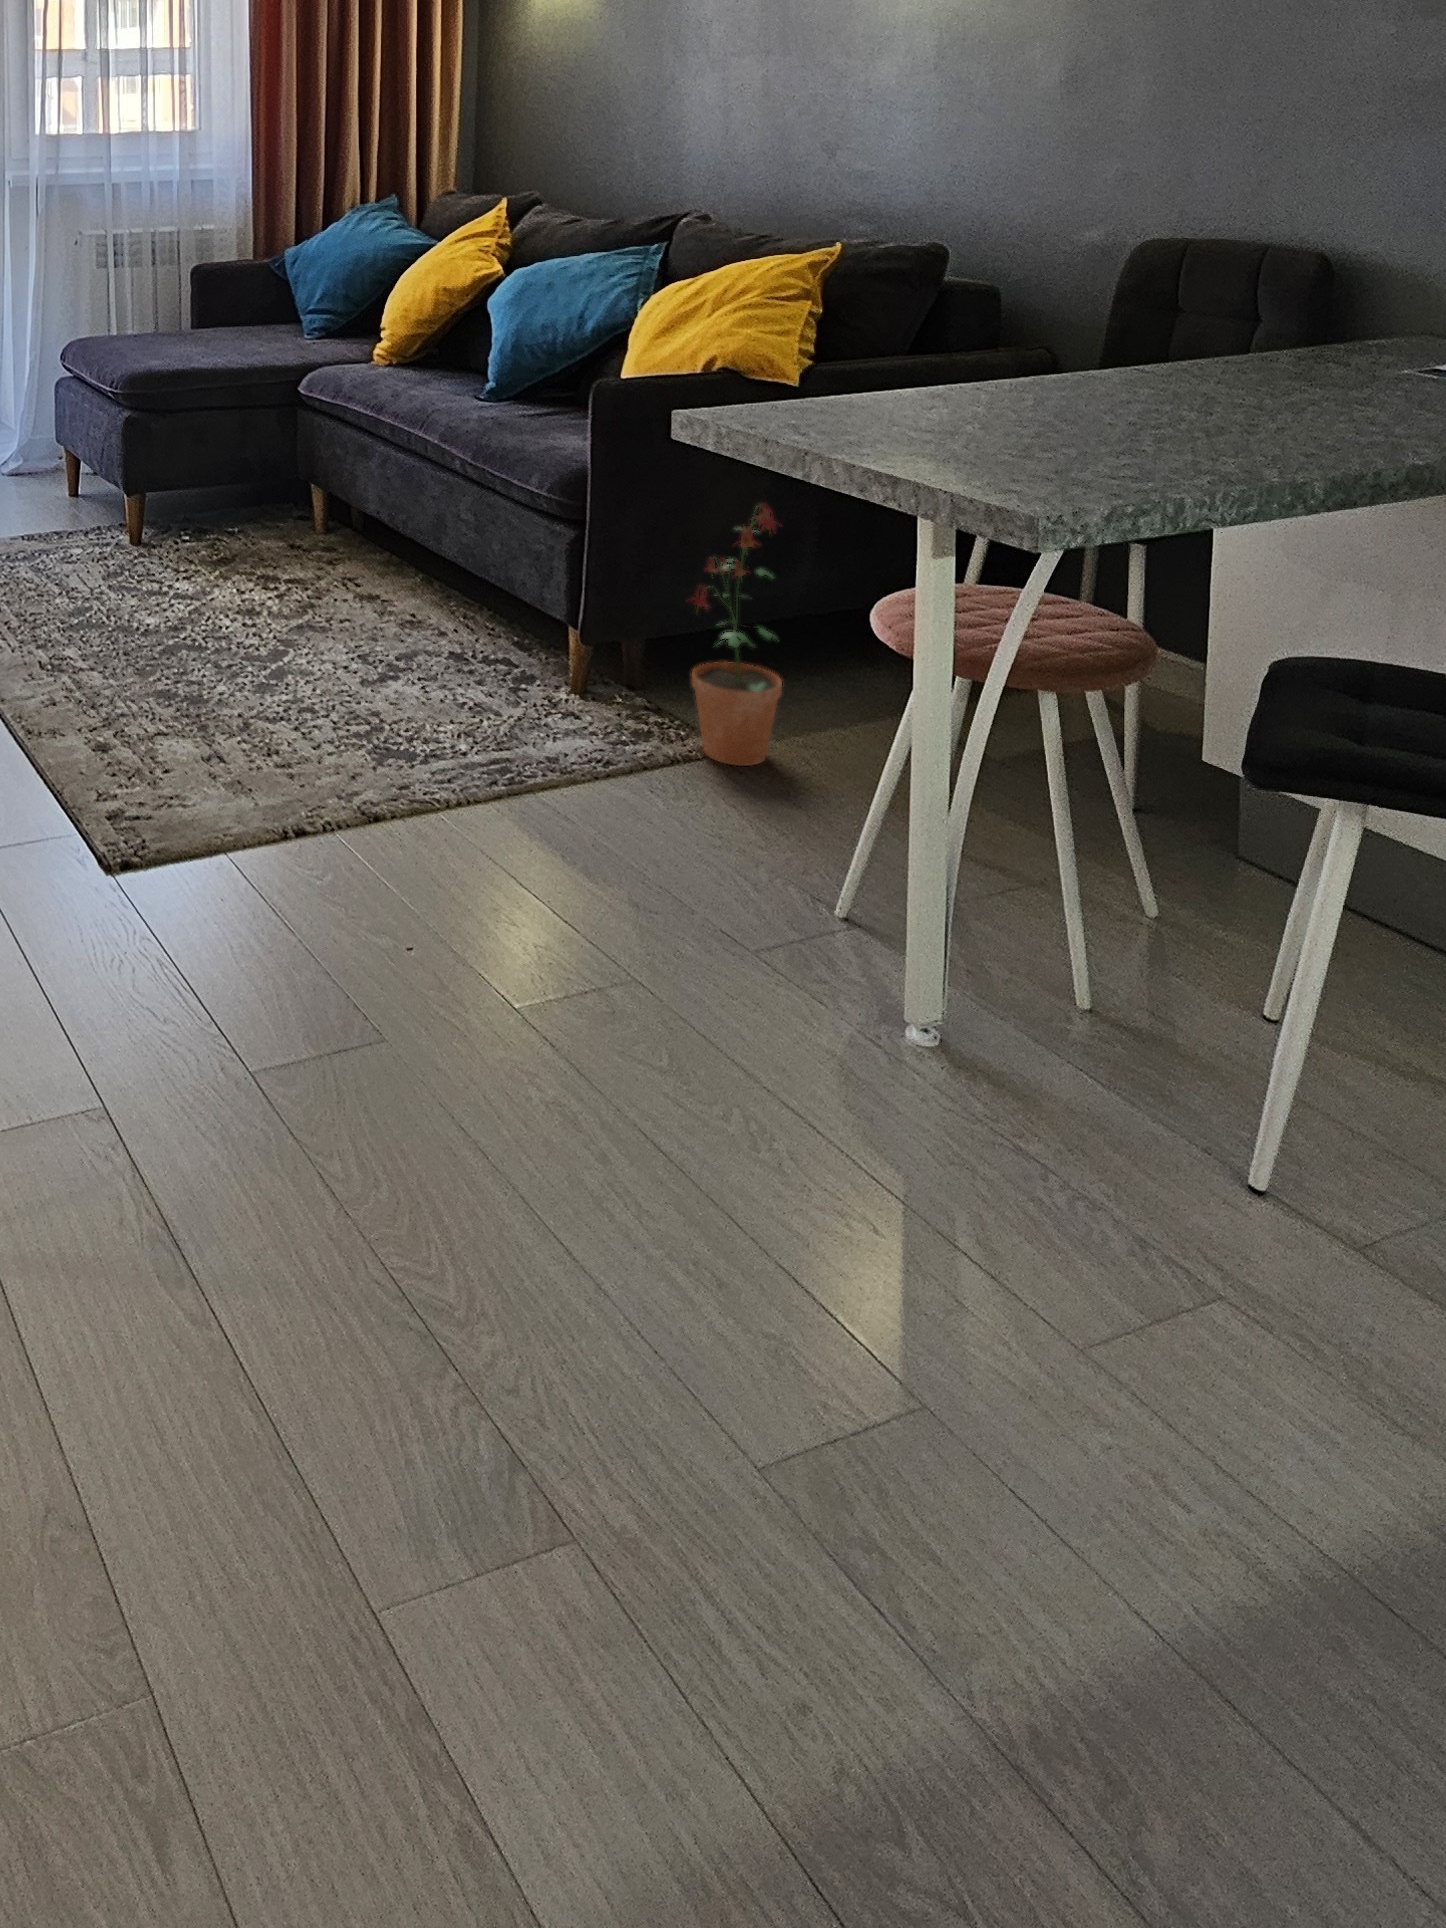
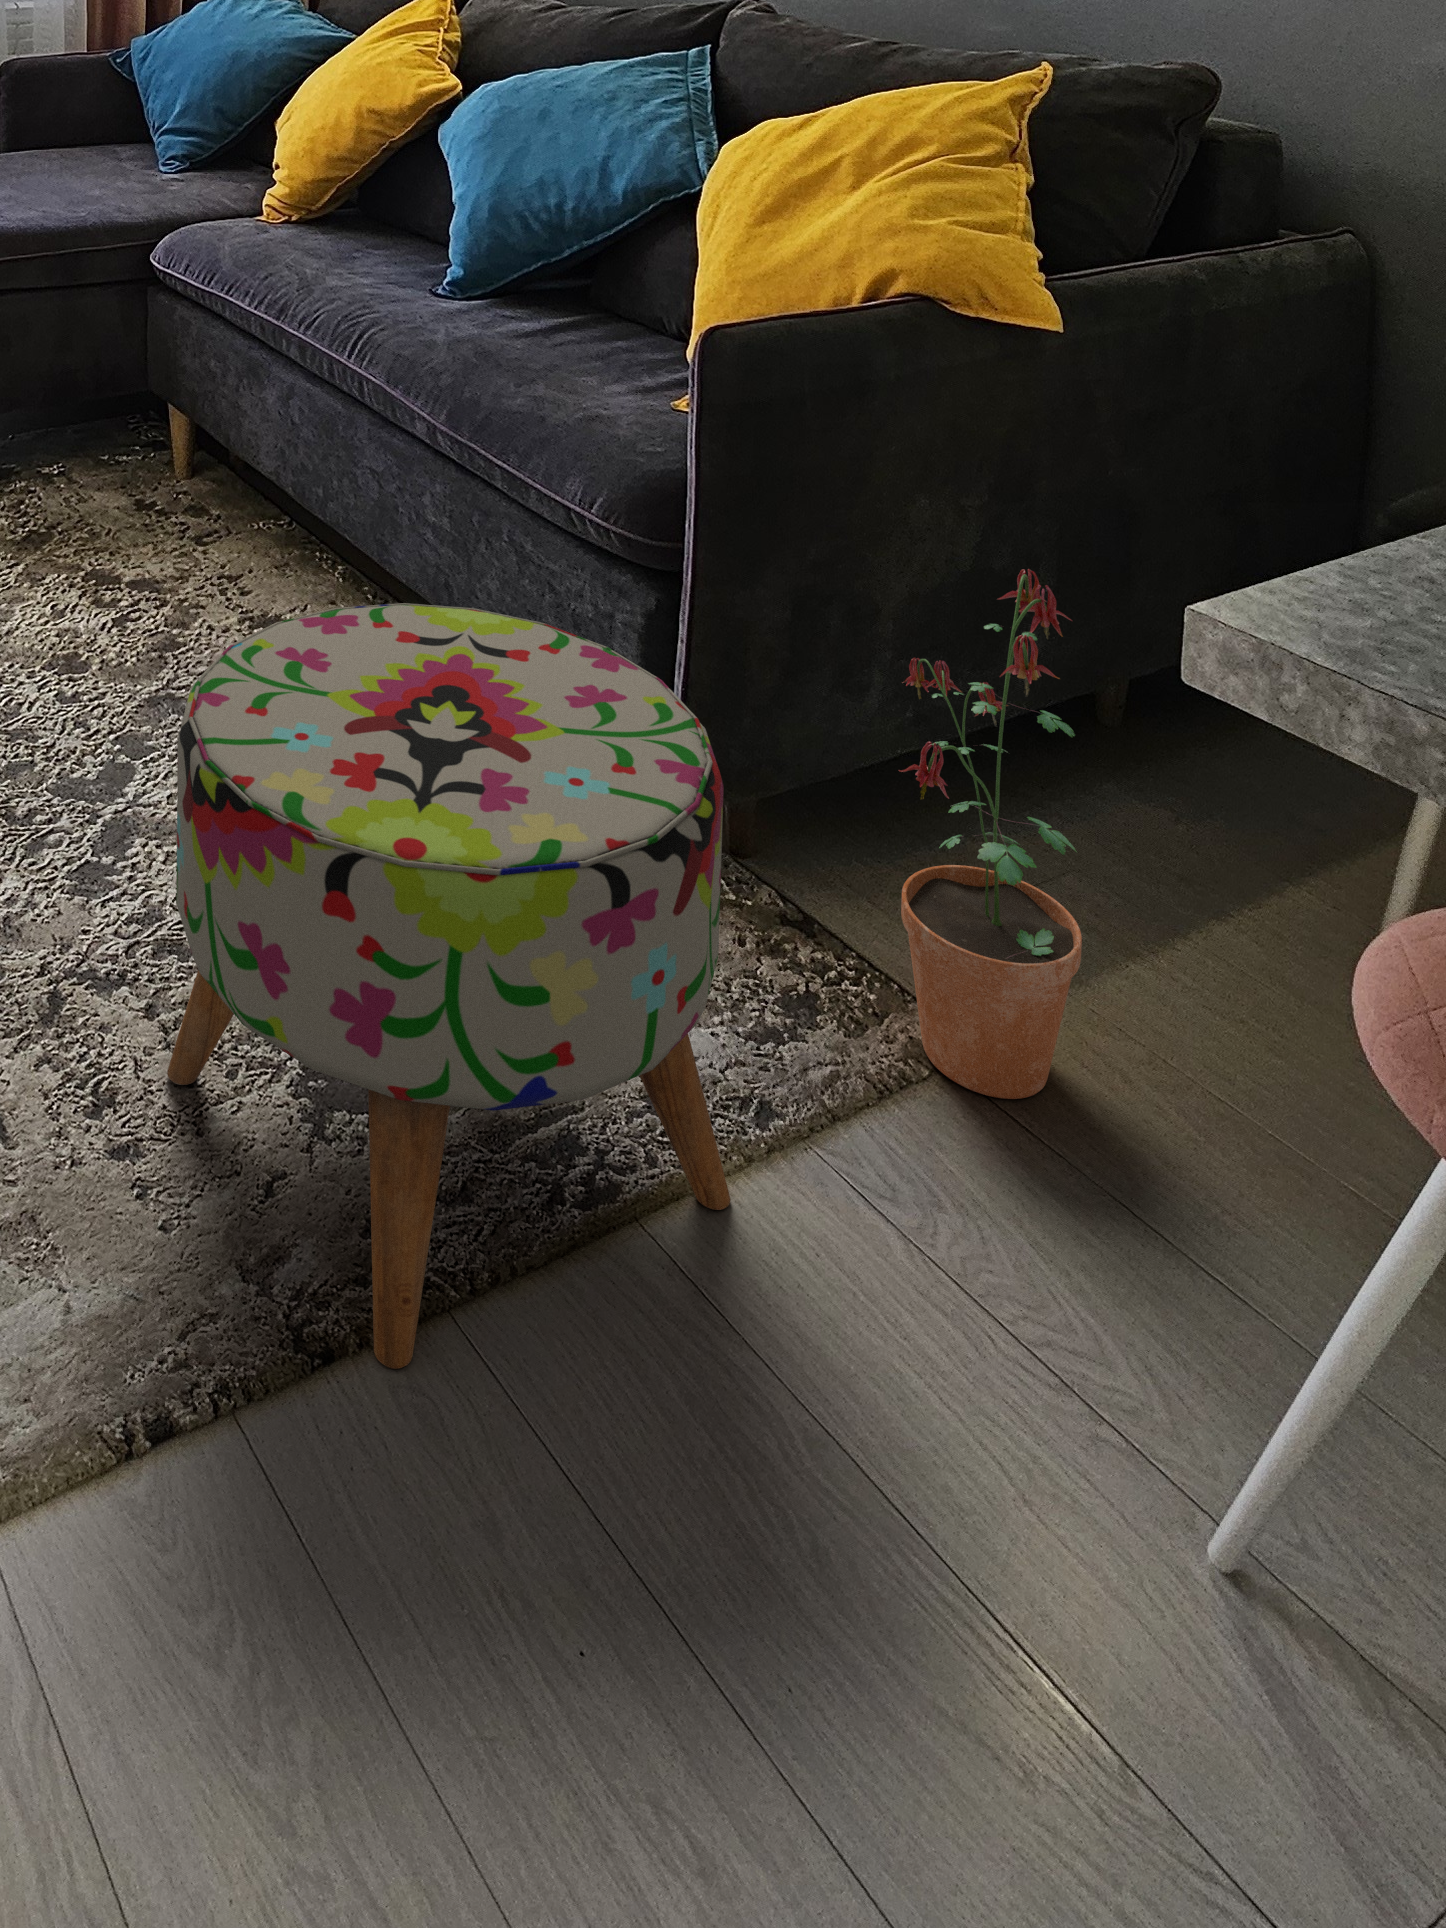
ottoman: none [304,525,582,828] -> present [167,603,731,1369]

